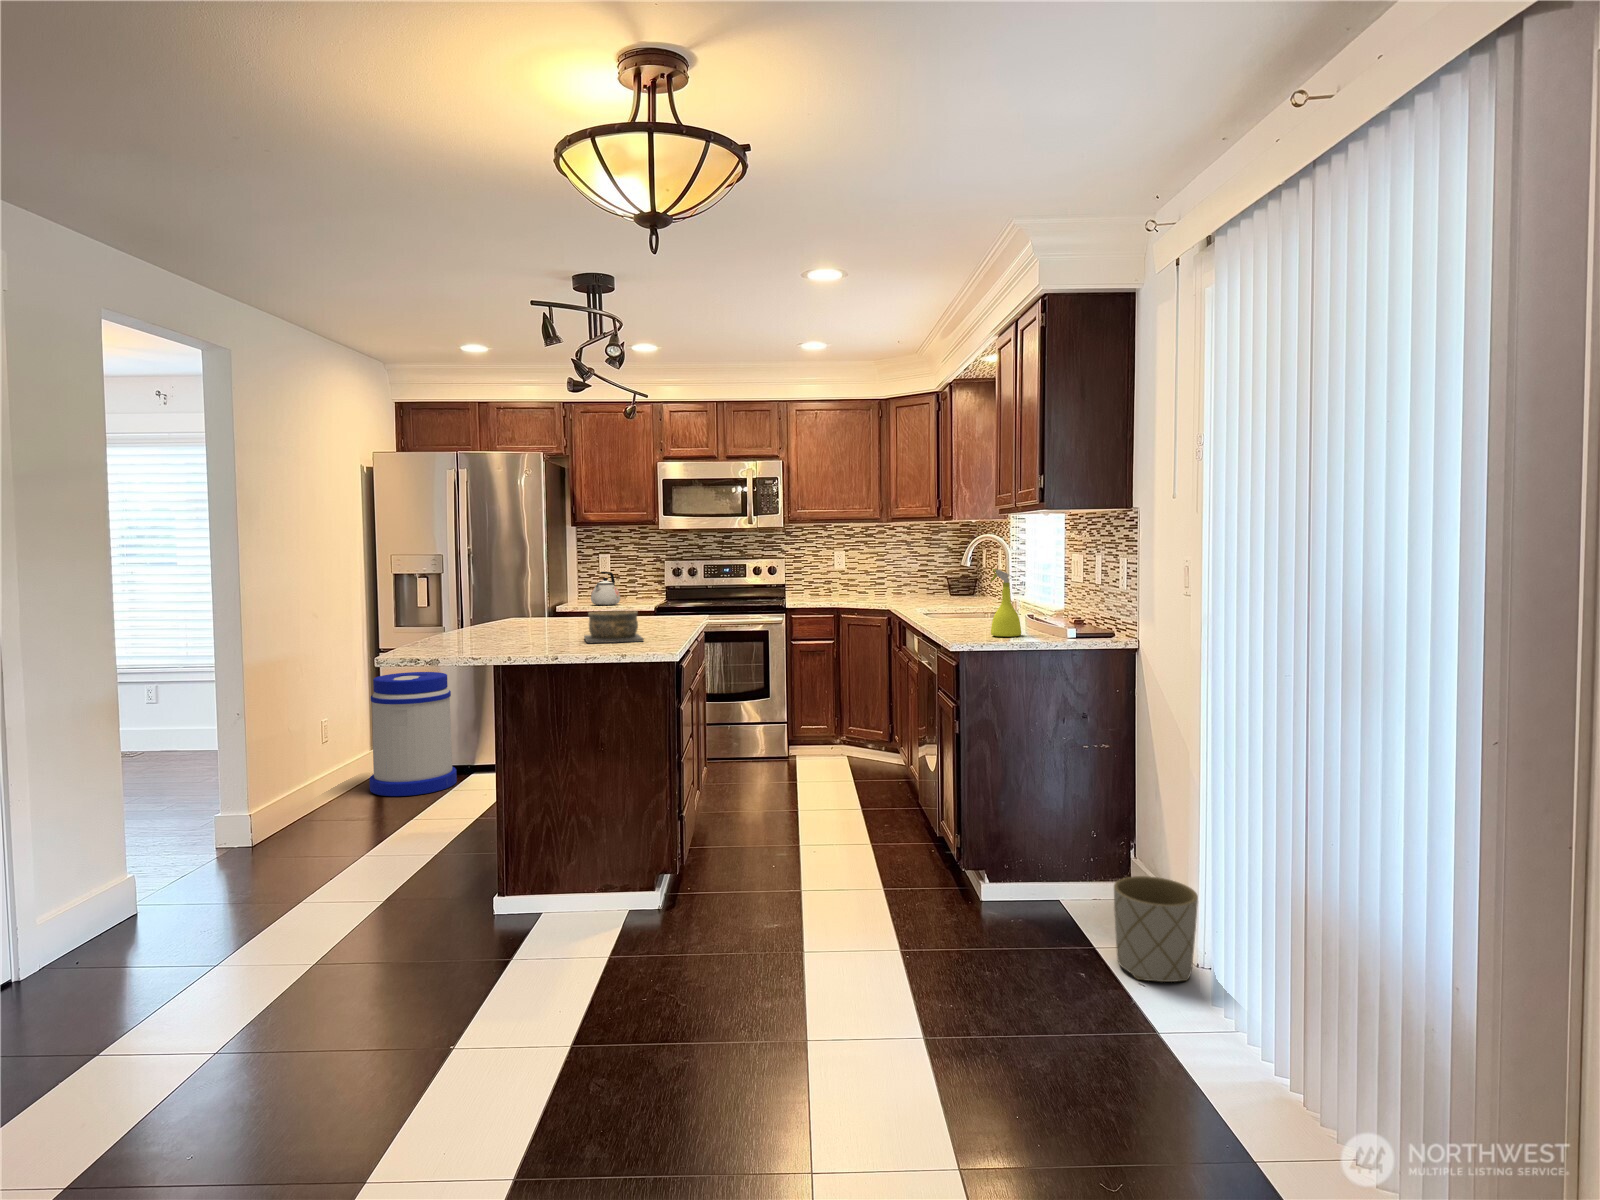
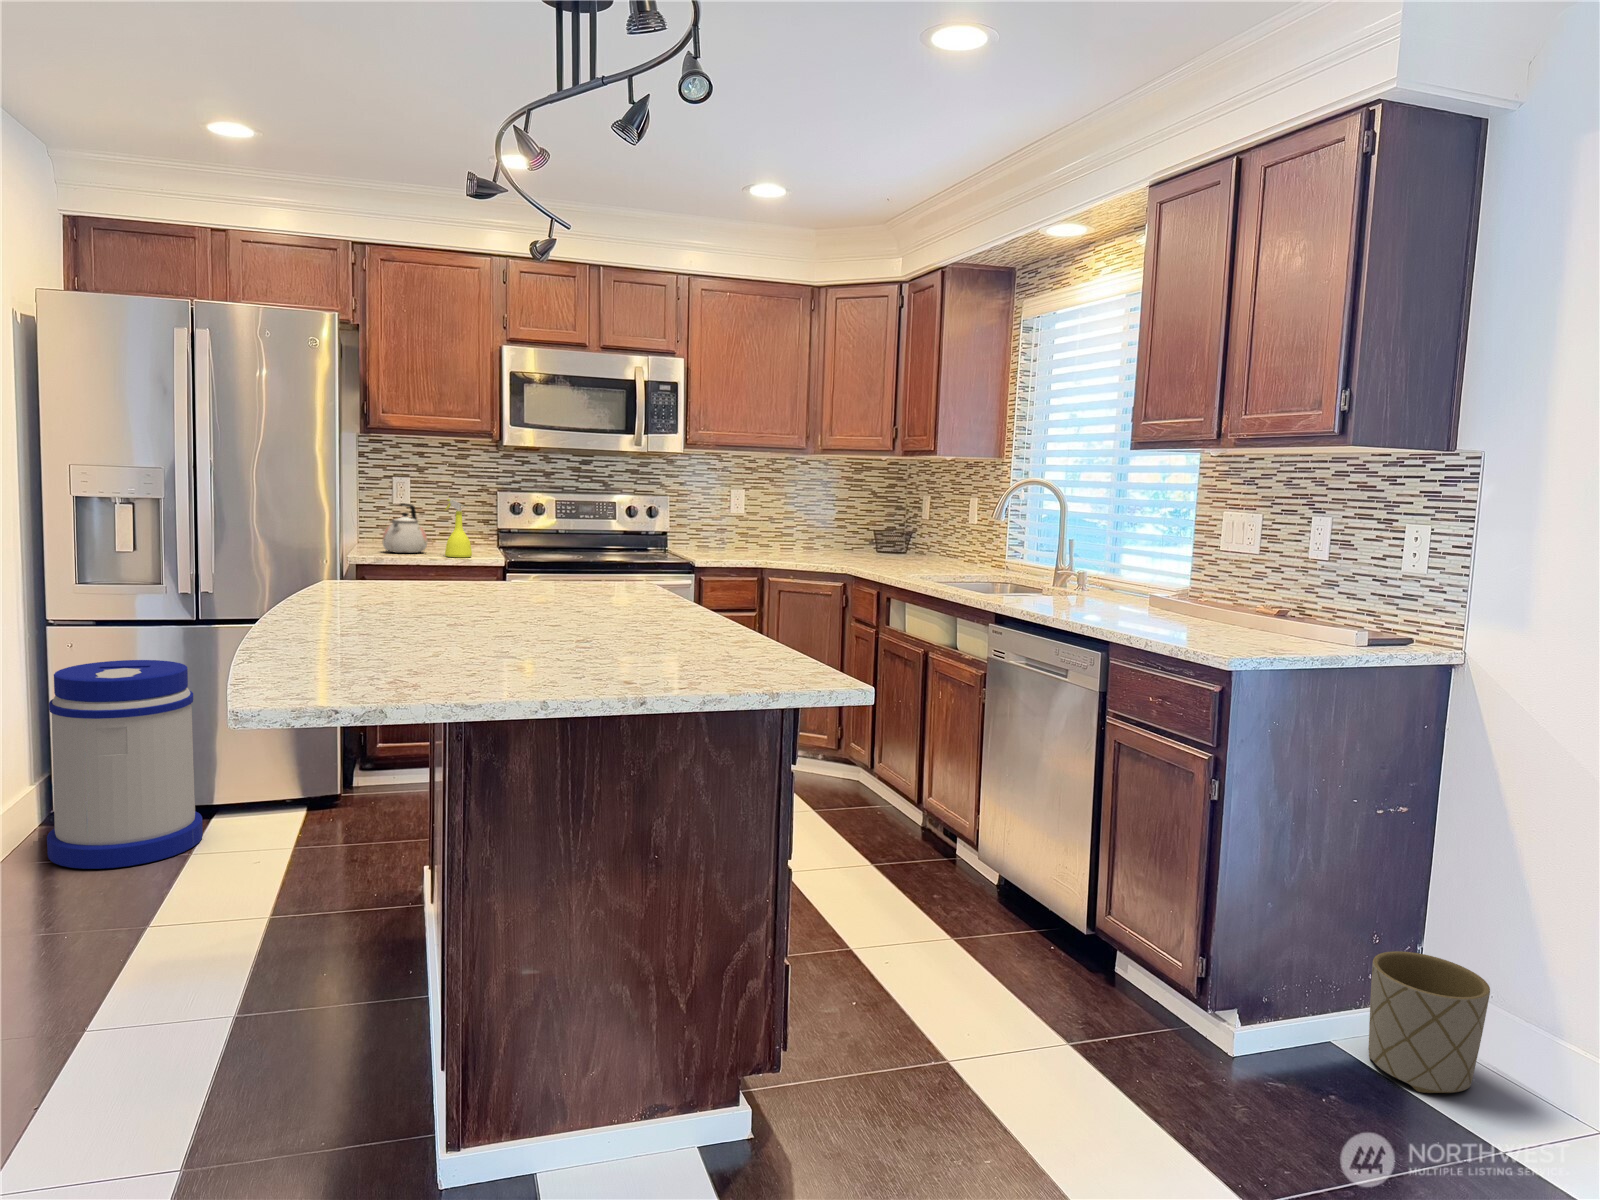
spray bottle: present [990,569,1021,637] -> present [445,499,472,558]
bowl: present [584,610,644,643] -> none [584,589,702,647]

